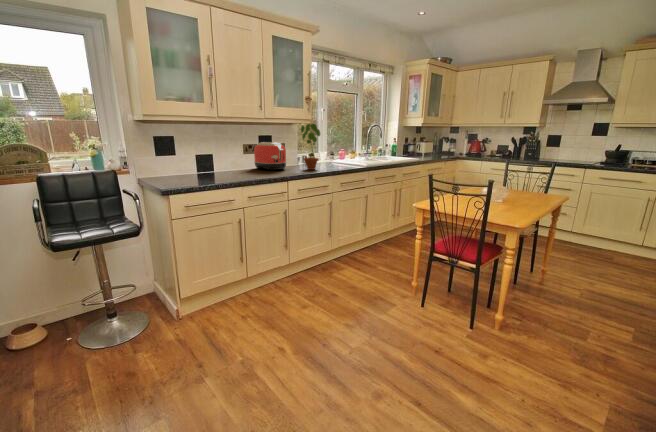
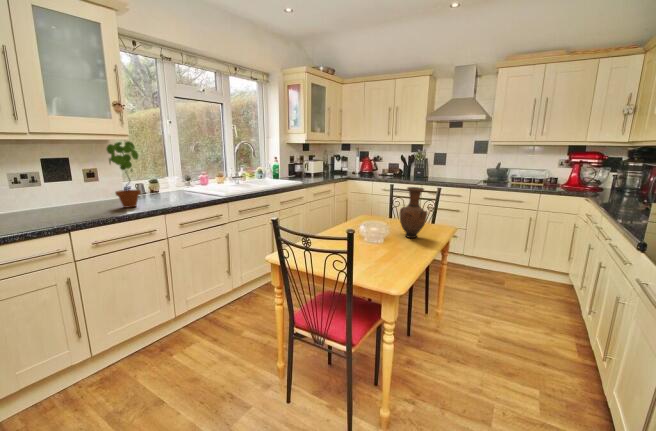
toaster: present [254,142,286,170] -> none [27,169,87,213]
vase: none [519,159,545,200] -> present [400,187,427,238]

